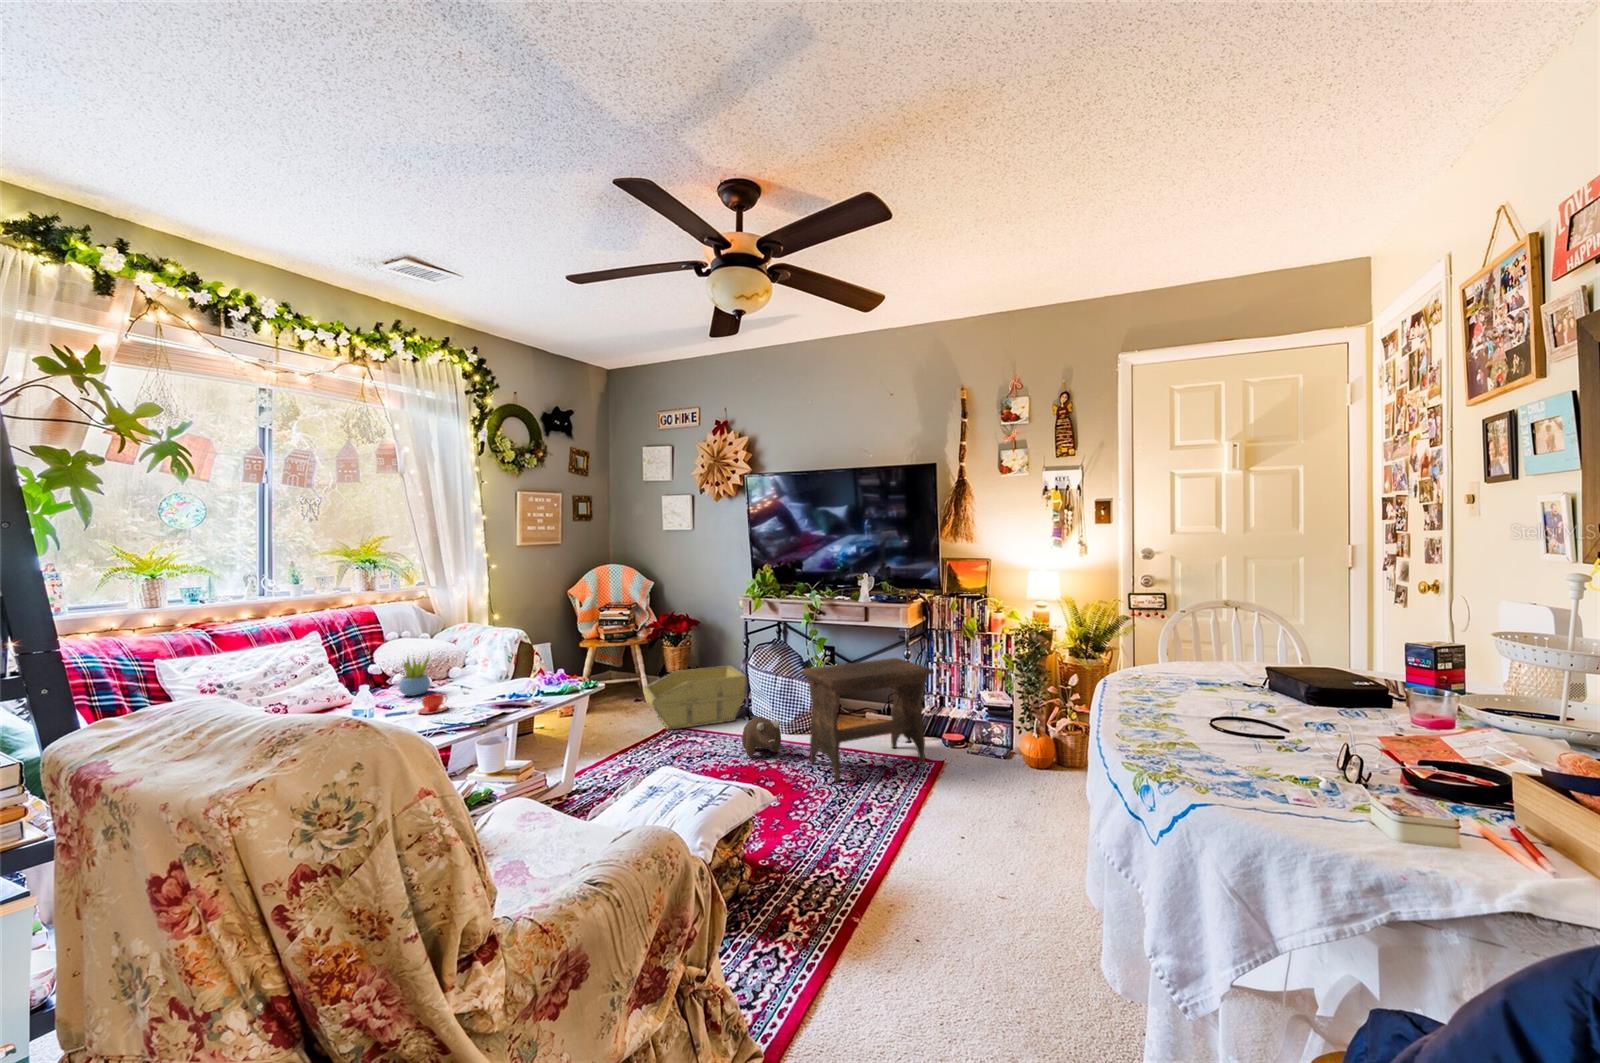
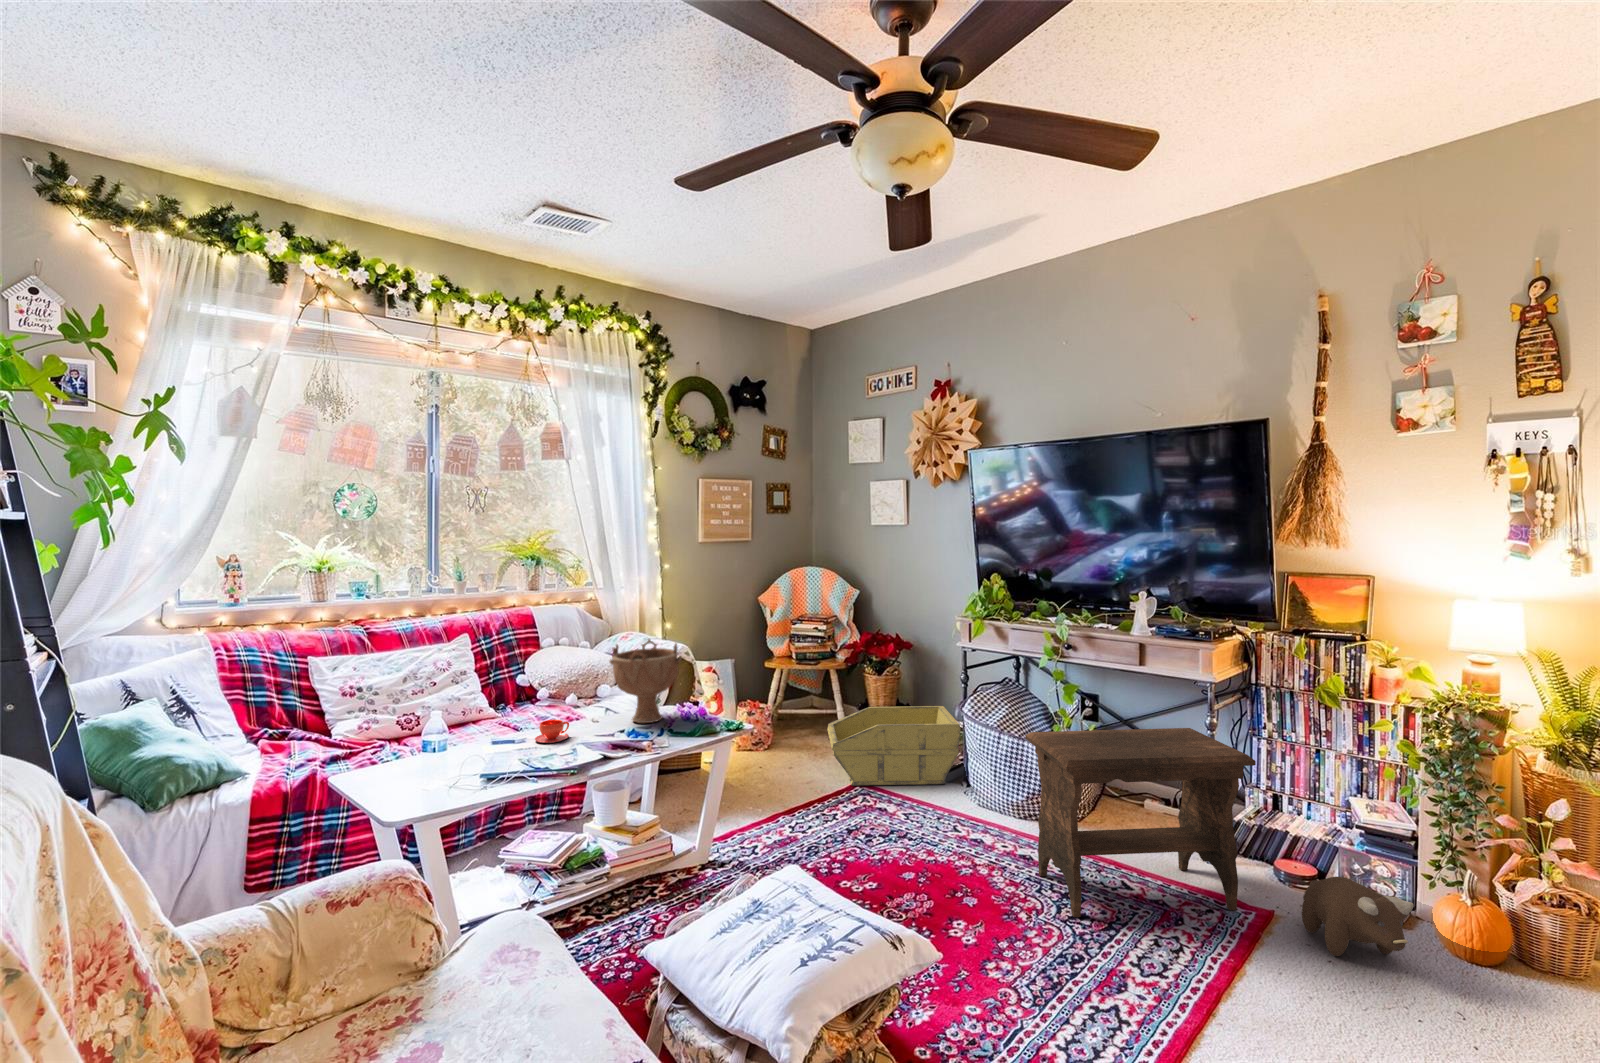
decorative bowl: none [476,624,542,693] -> present [610,639,682,723]
succulent plant: present [399,655,430,696] -> none [535,665,568,715]
plush toy: present [742,717,781,757] -> present [1302,877,1414,956]

